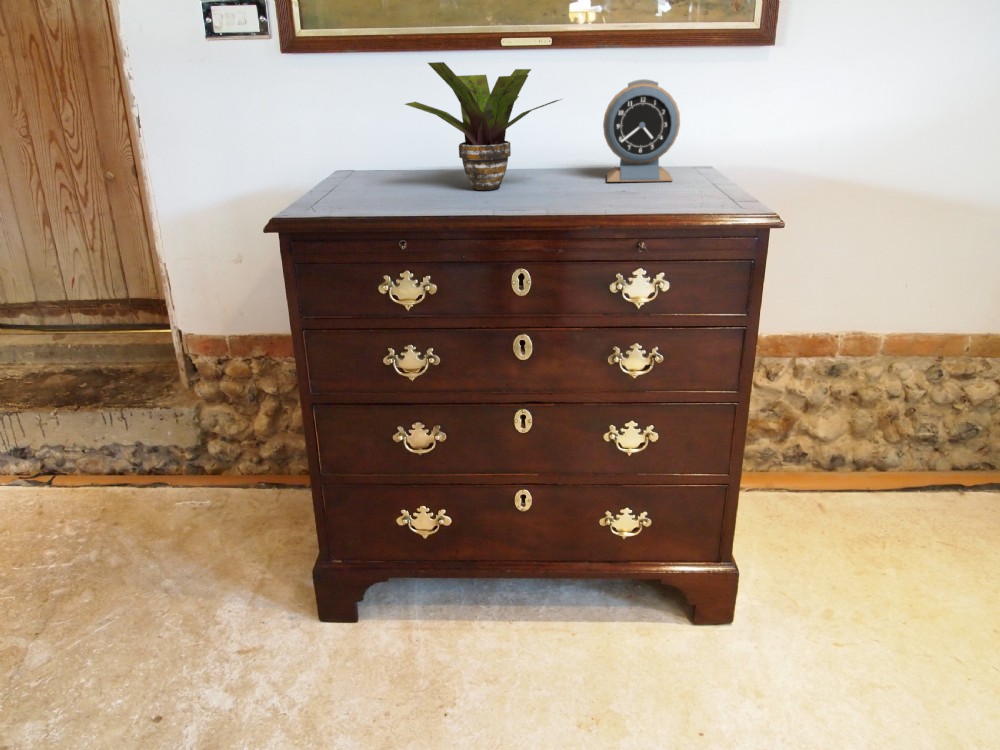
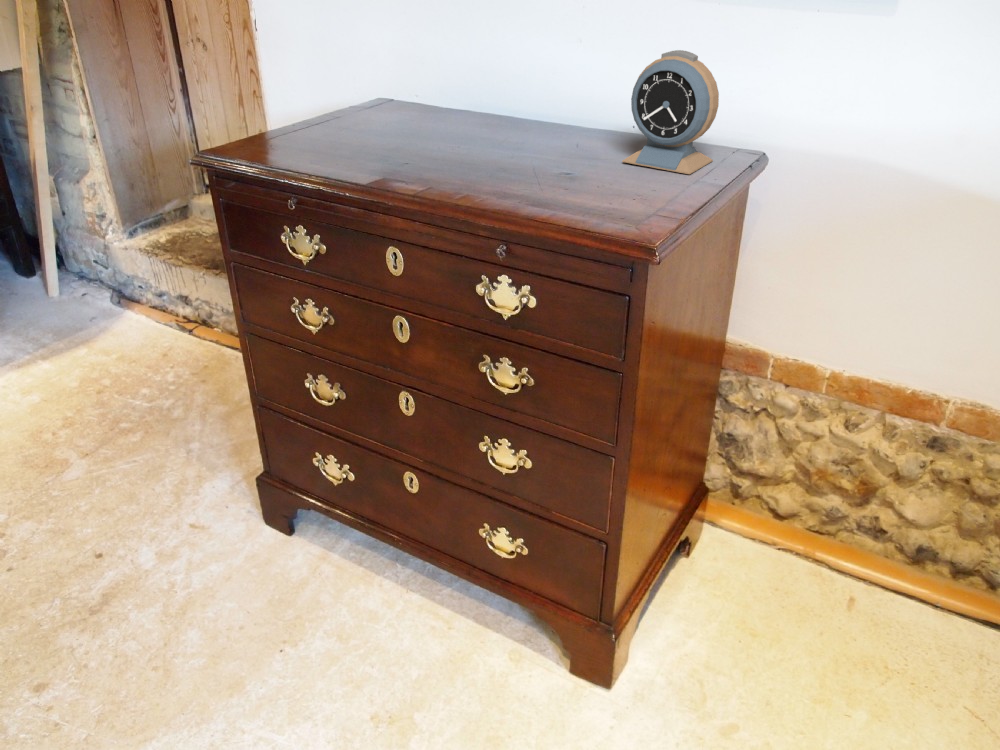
potted plant: present [405,62,559,190] -> none [430,11,580,150]

